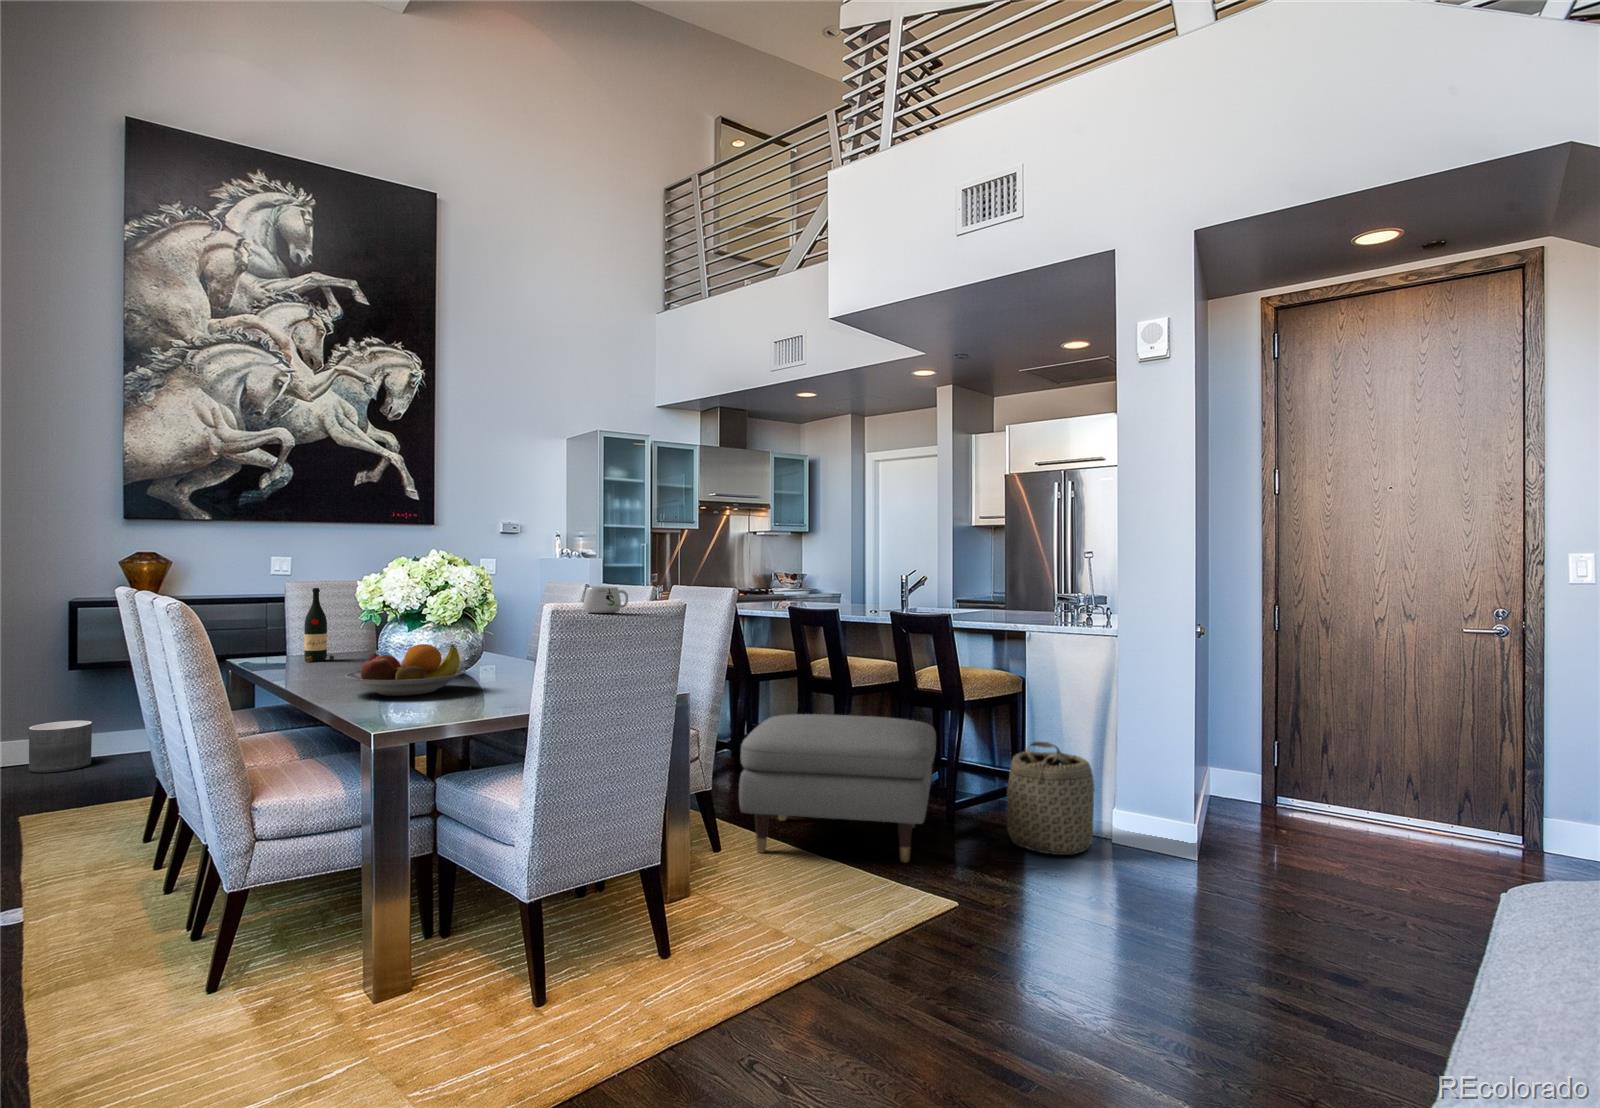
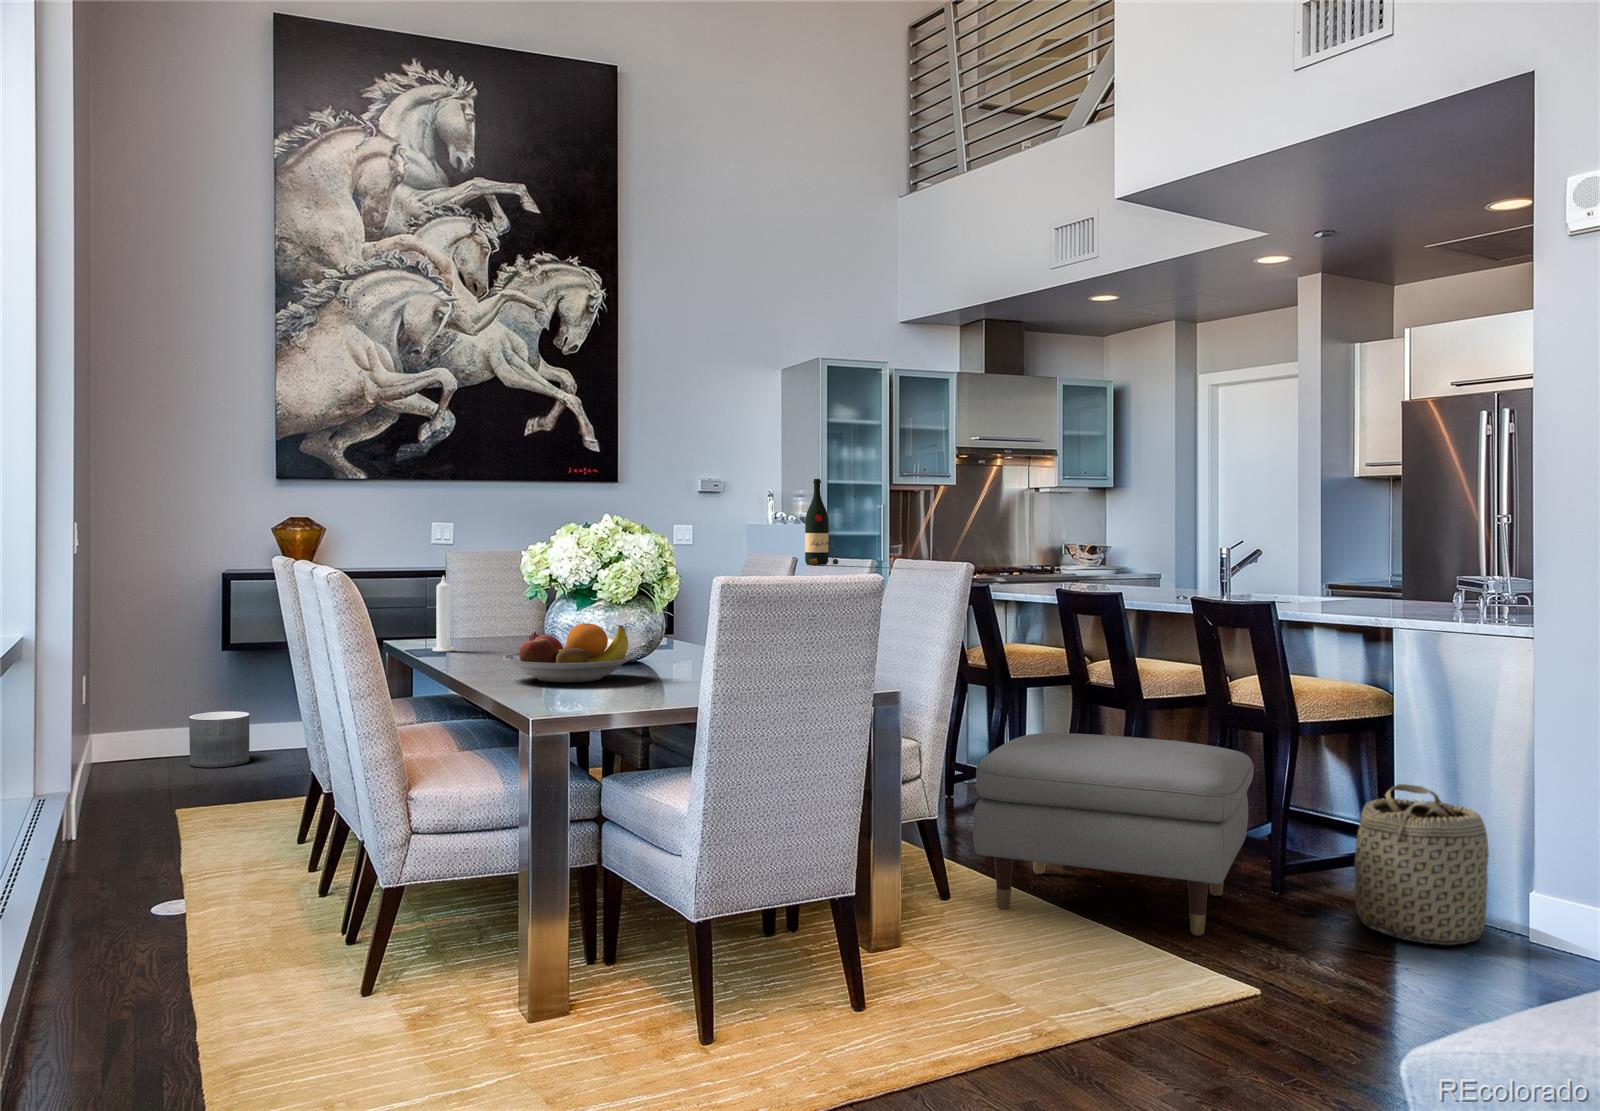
mug: present [583,586,628,613] -> none [755,552,810,584]
wine bottle: present [304,588,334,662] -> present [805,479,838,565]
candle: none [275,603,296,668] -> present [433,576,455,652]

